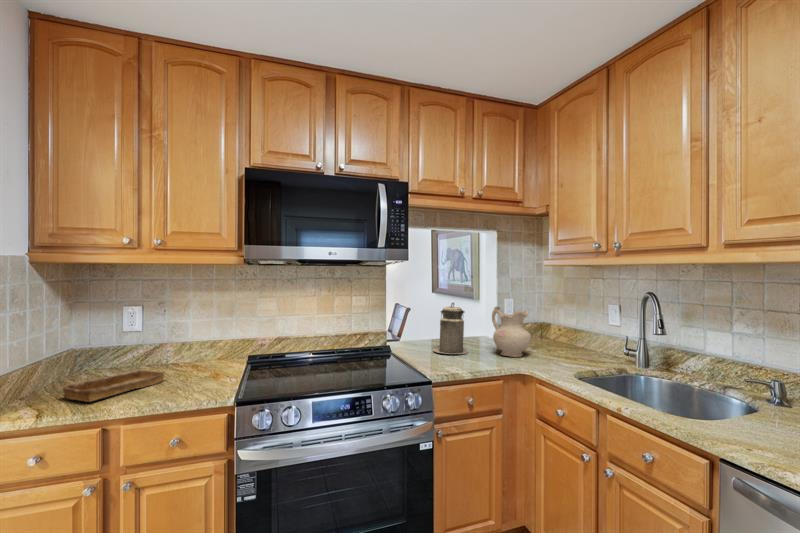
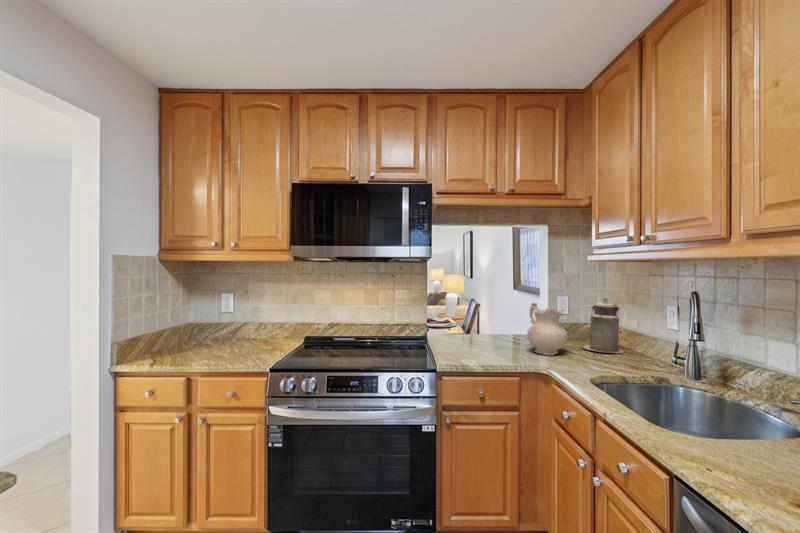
canister: present [433,303,468,354] -> present [583,298,624,353]
tray: present [61,370,165,402] -> none [165,340,240,359]

